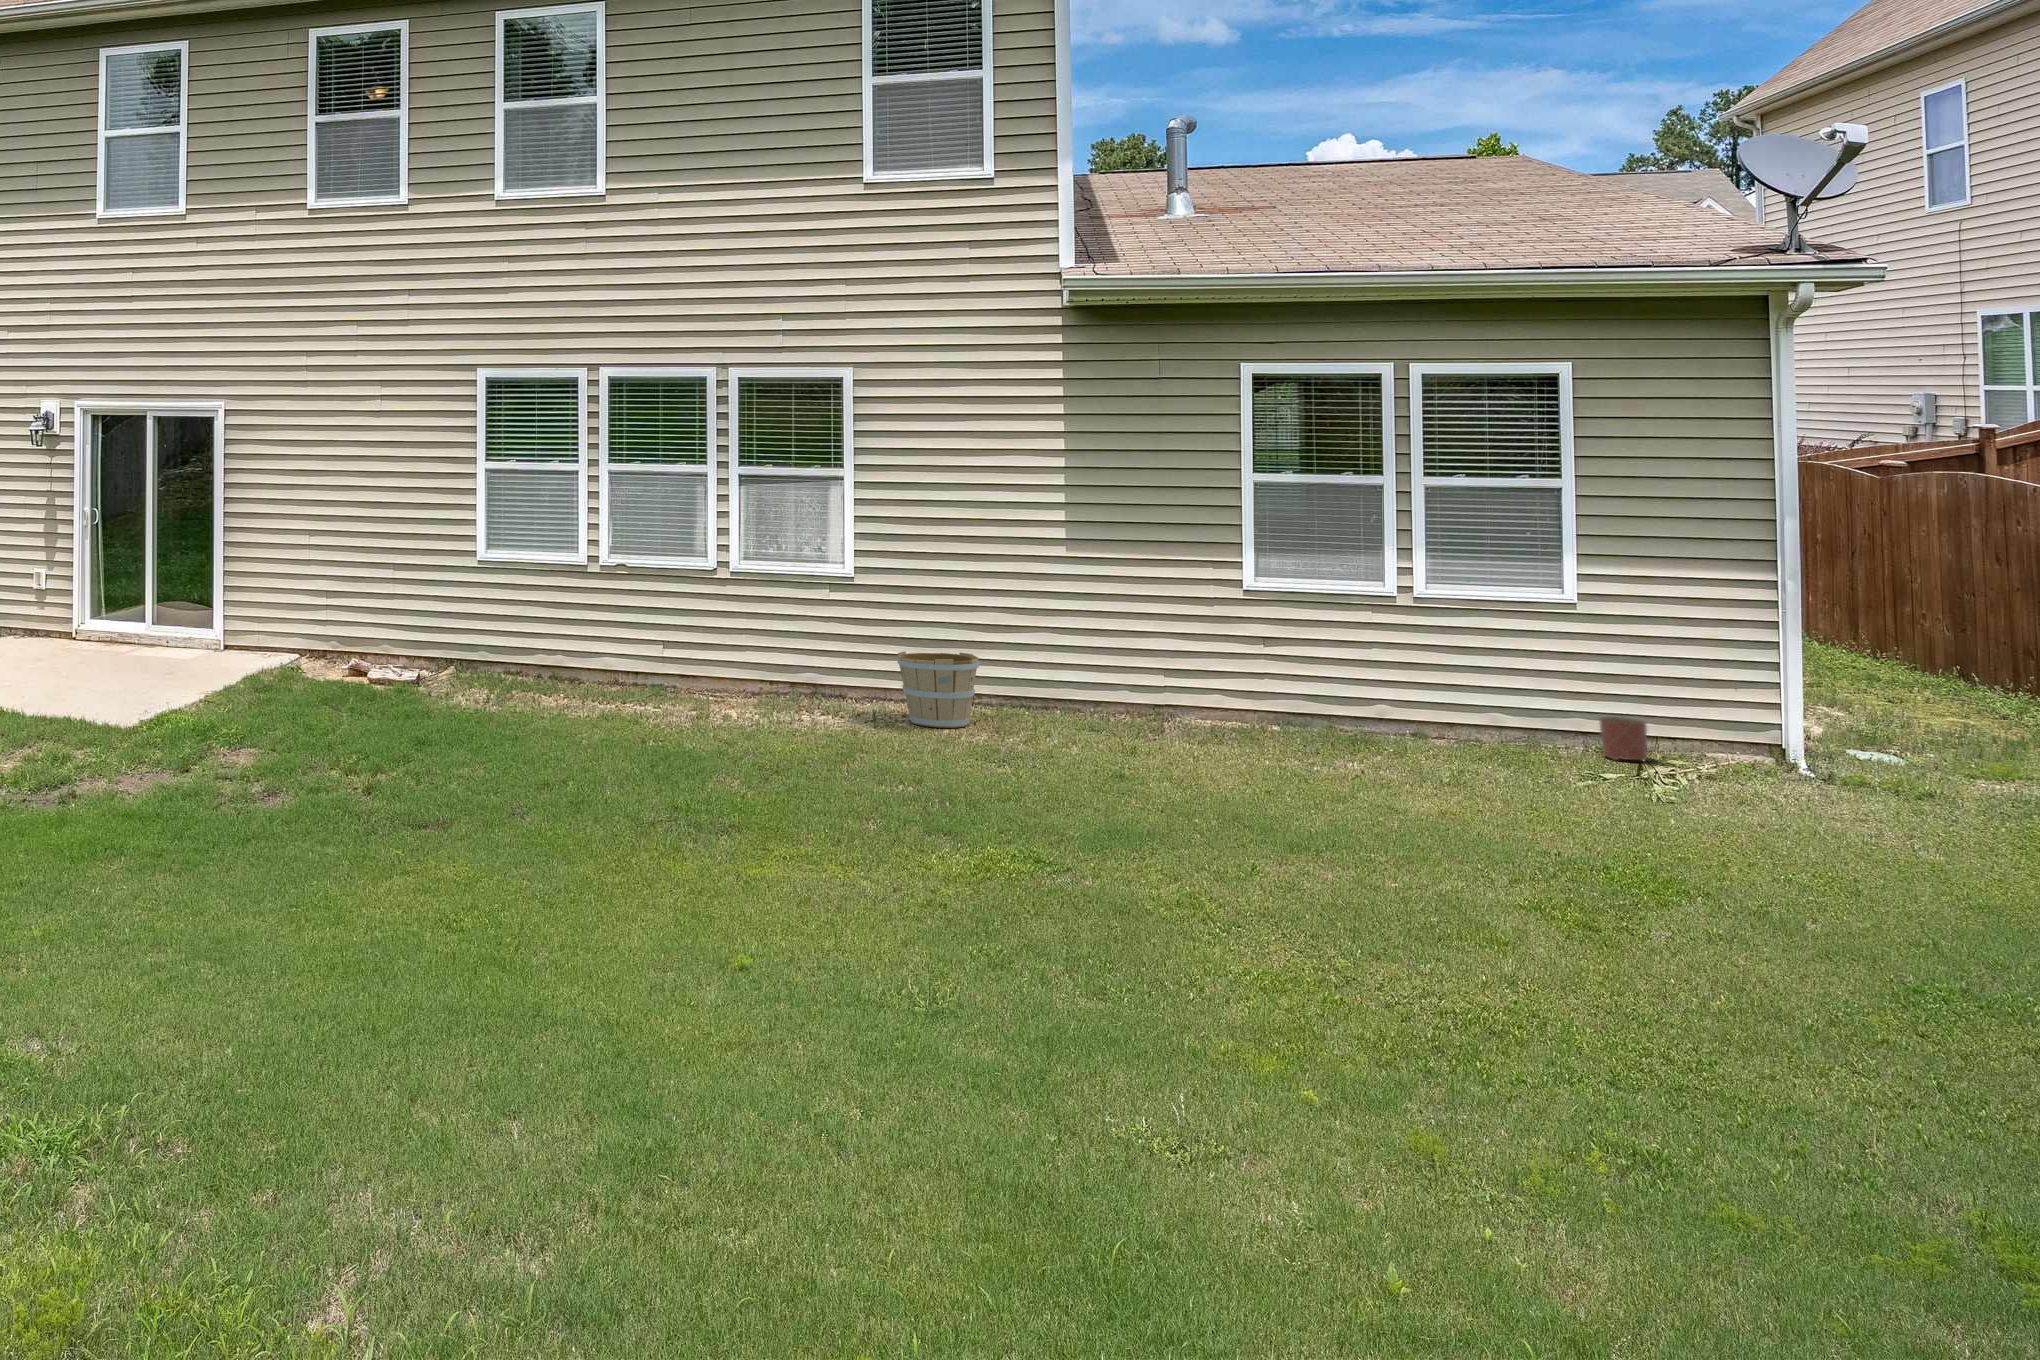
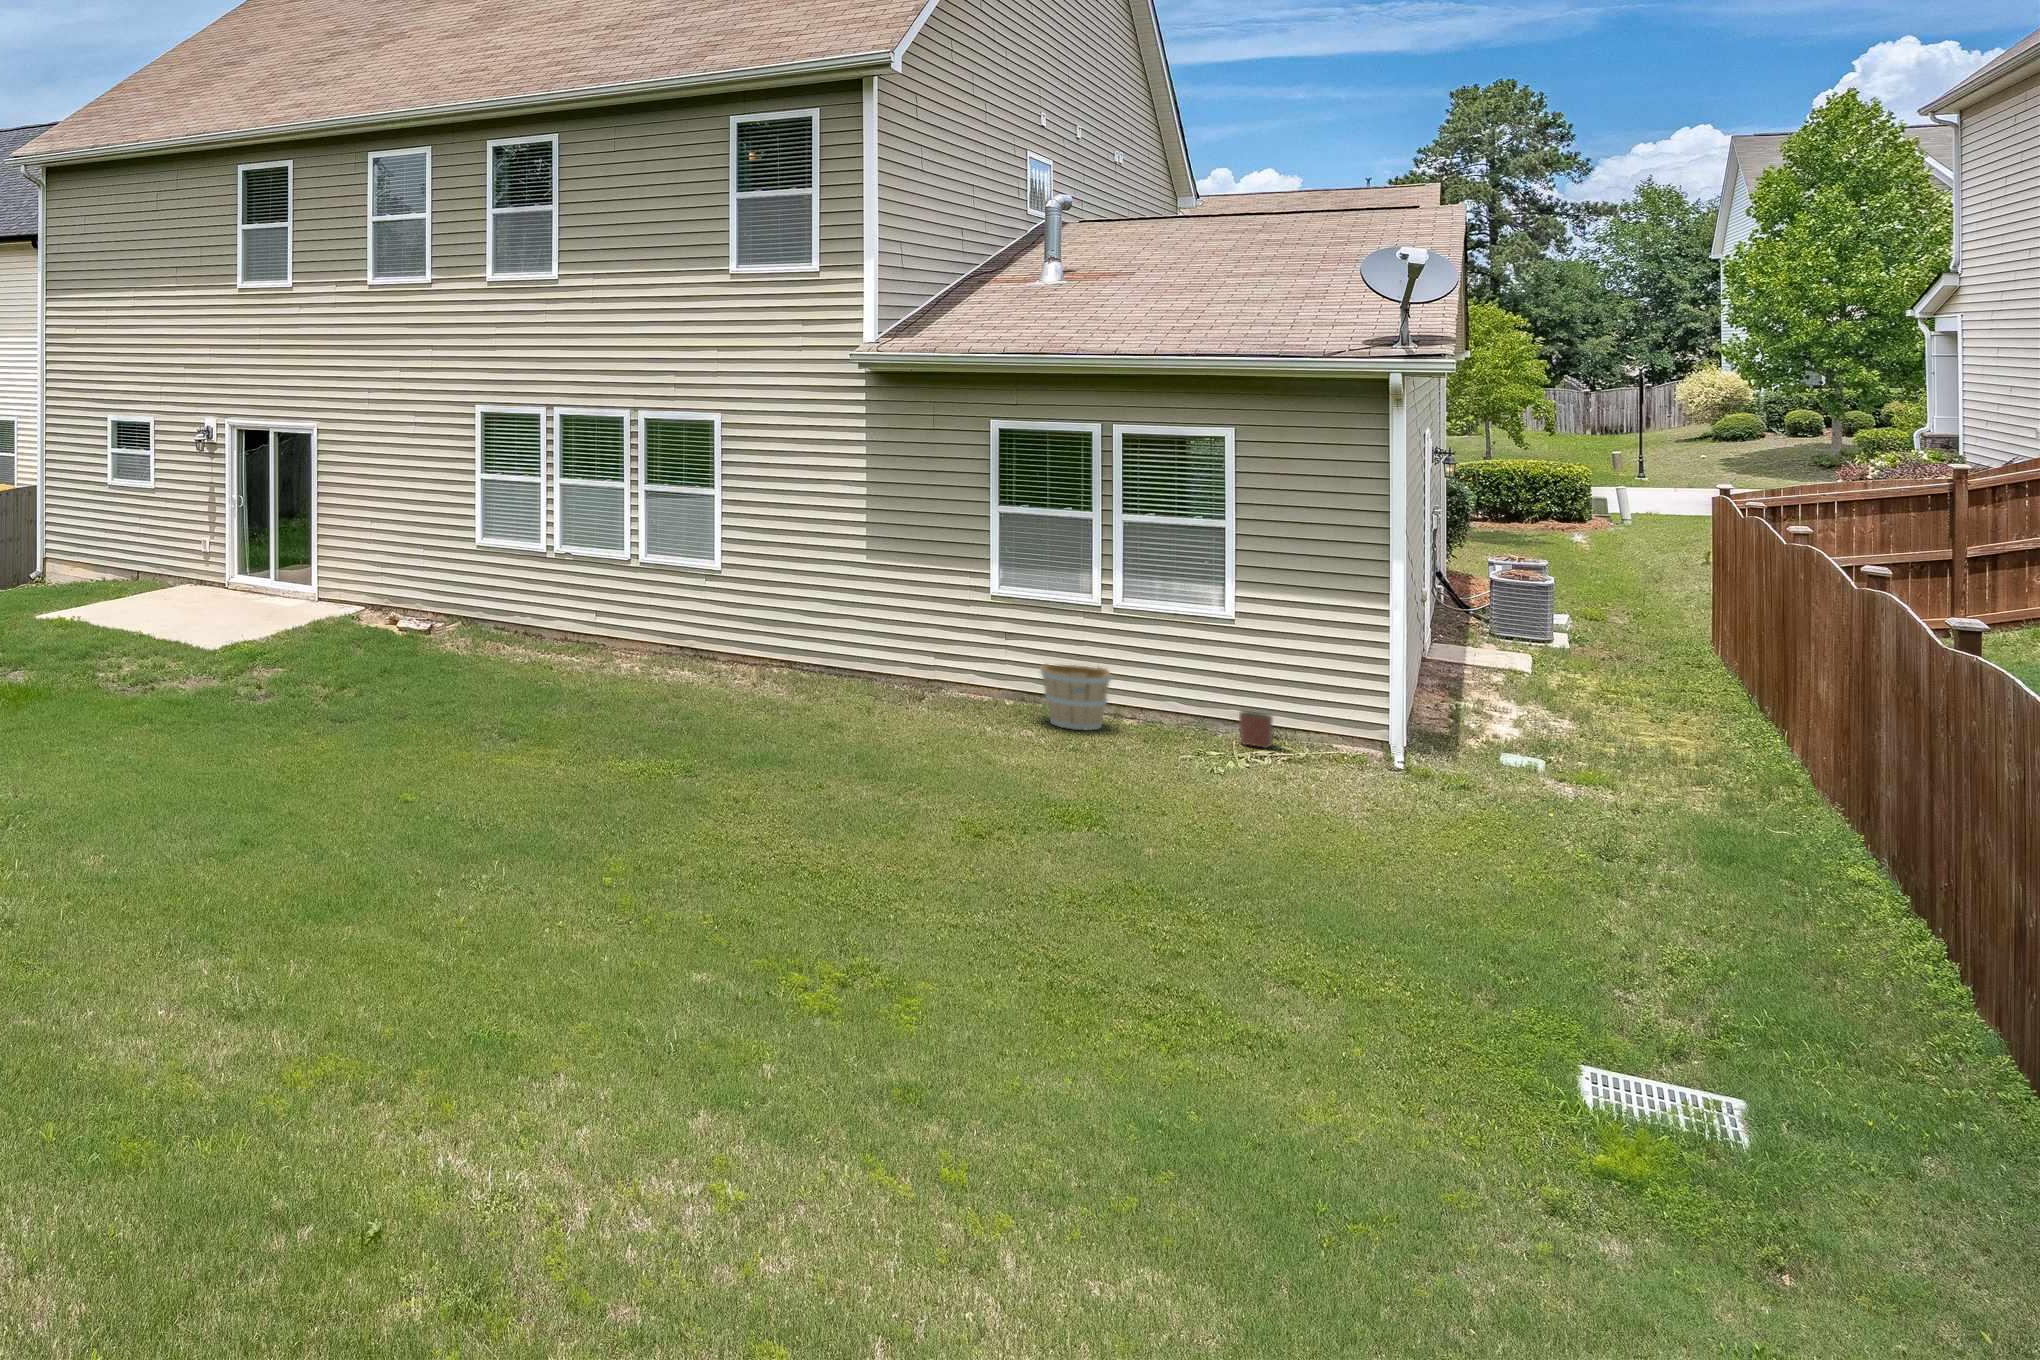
wooden bucket: present [897,652,980,728] -> present [1041,663,1112,730]

